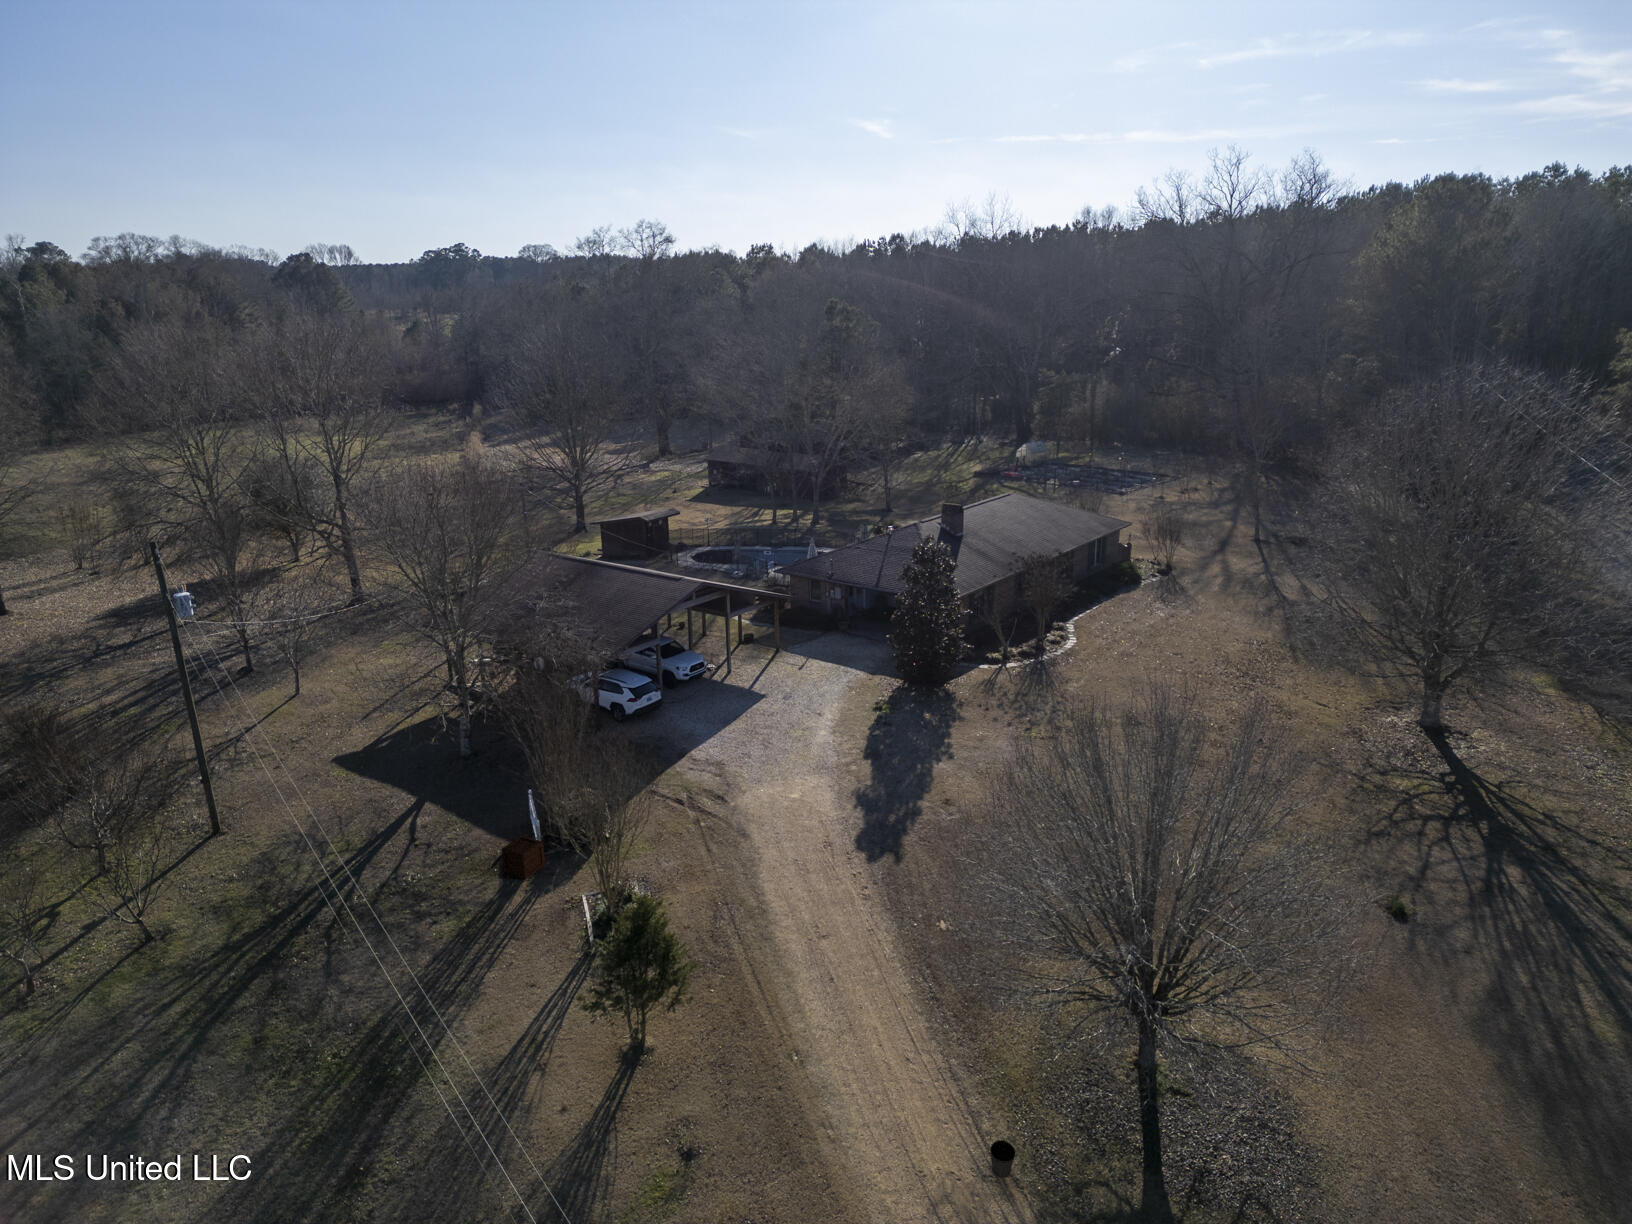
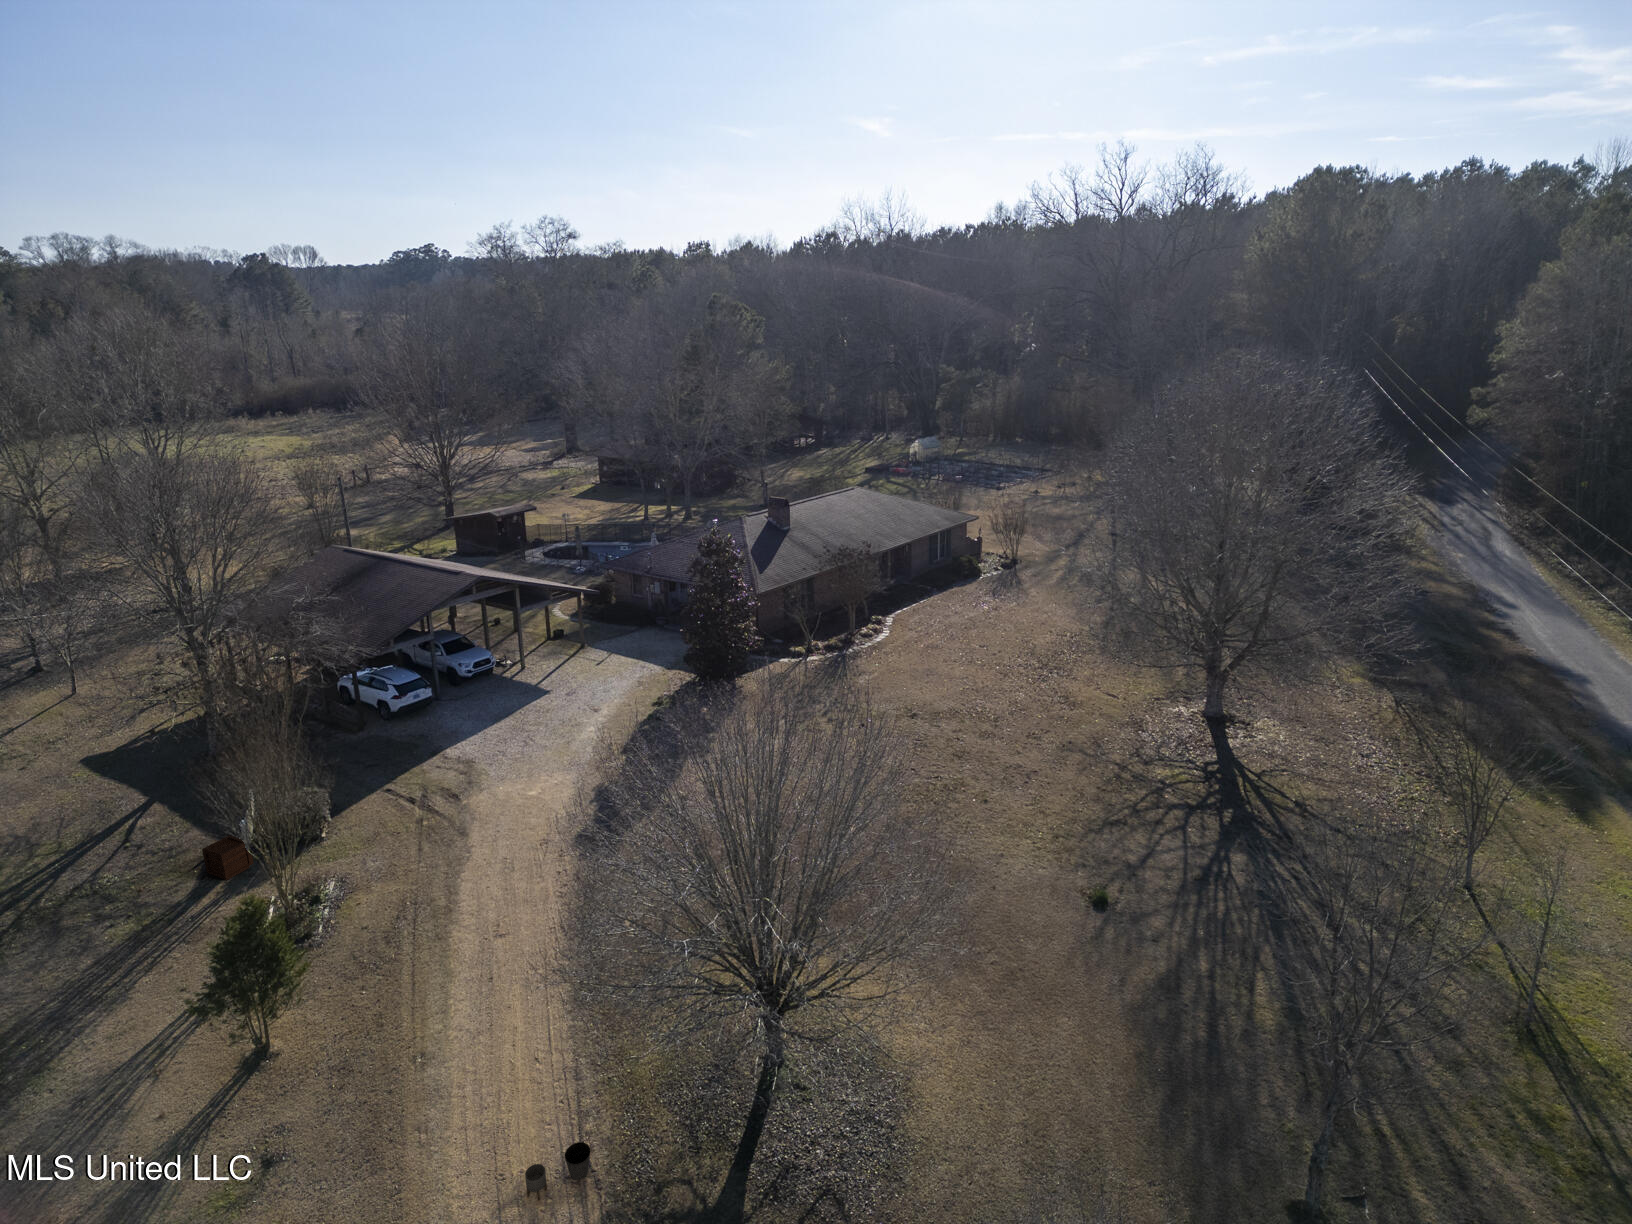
planter: none [960,1160,979,1196] -> present [525,1164,547,1200]

